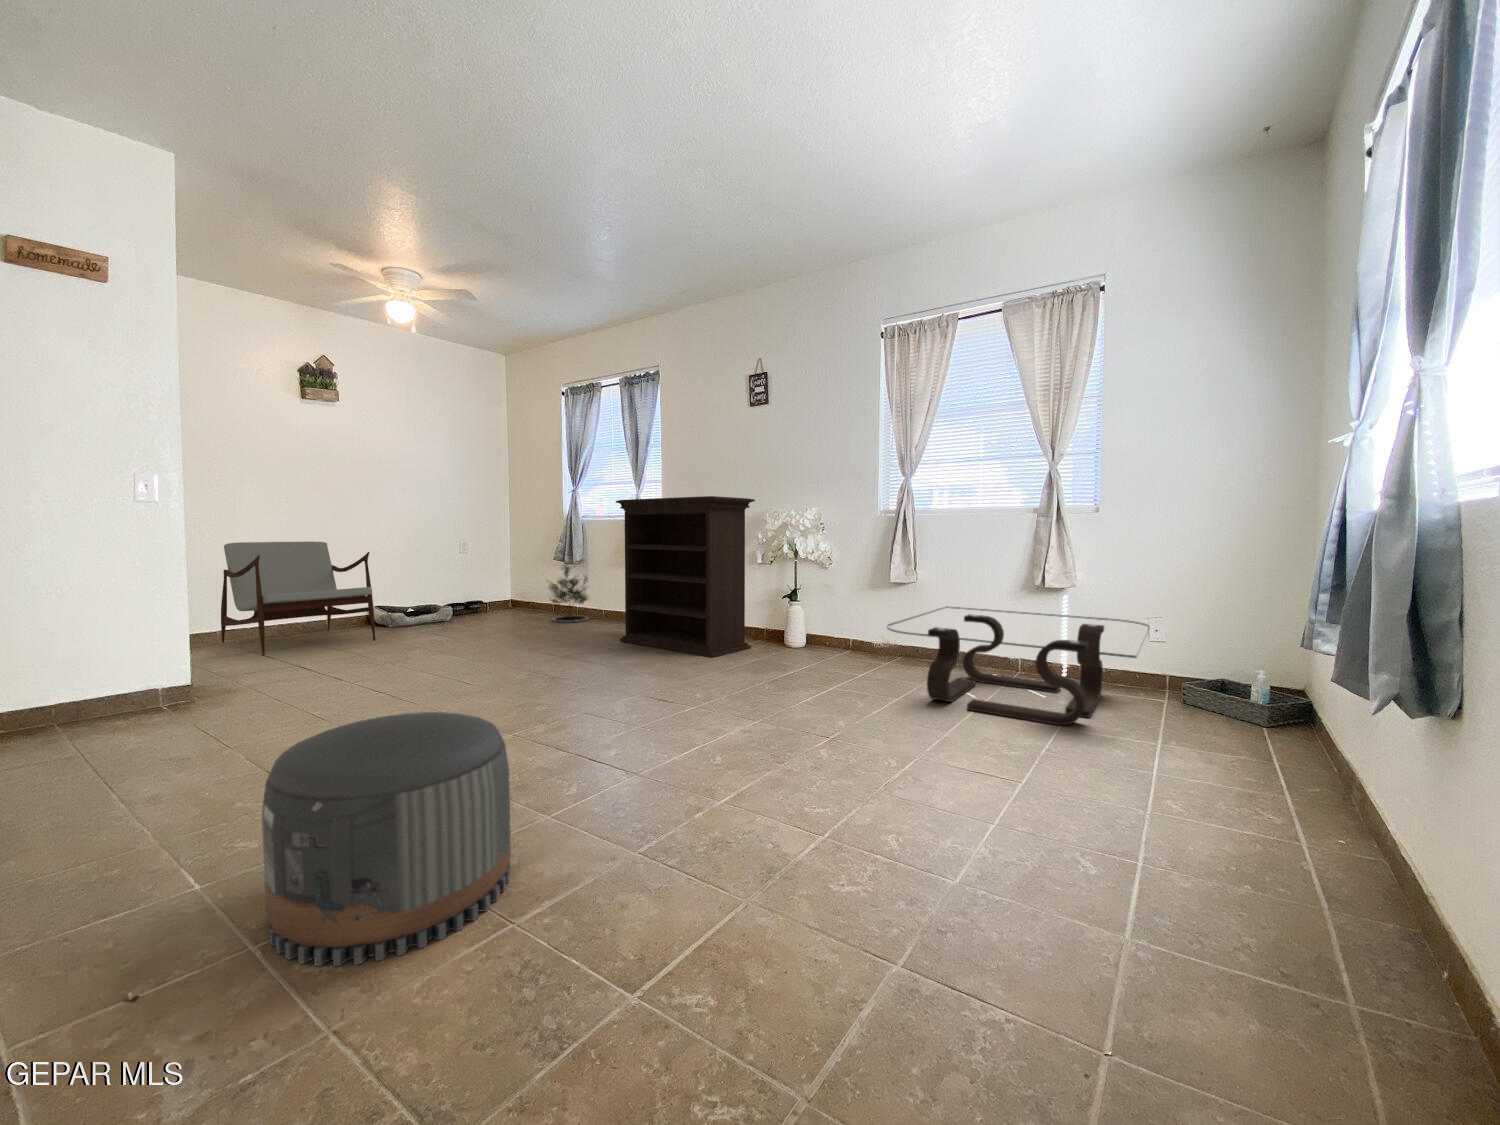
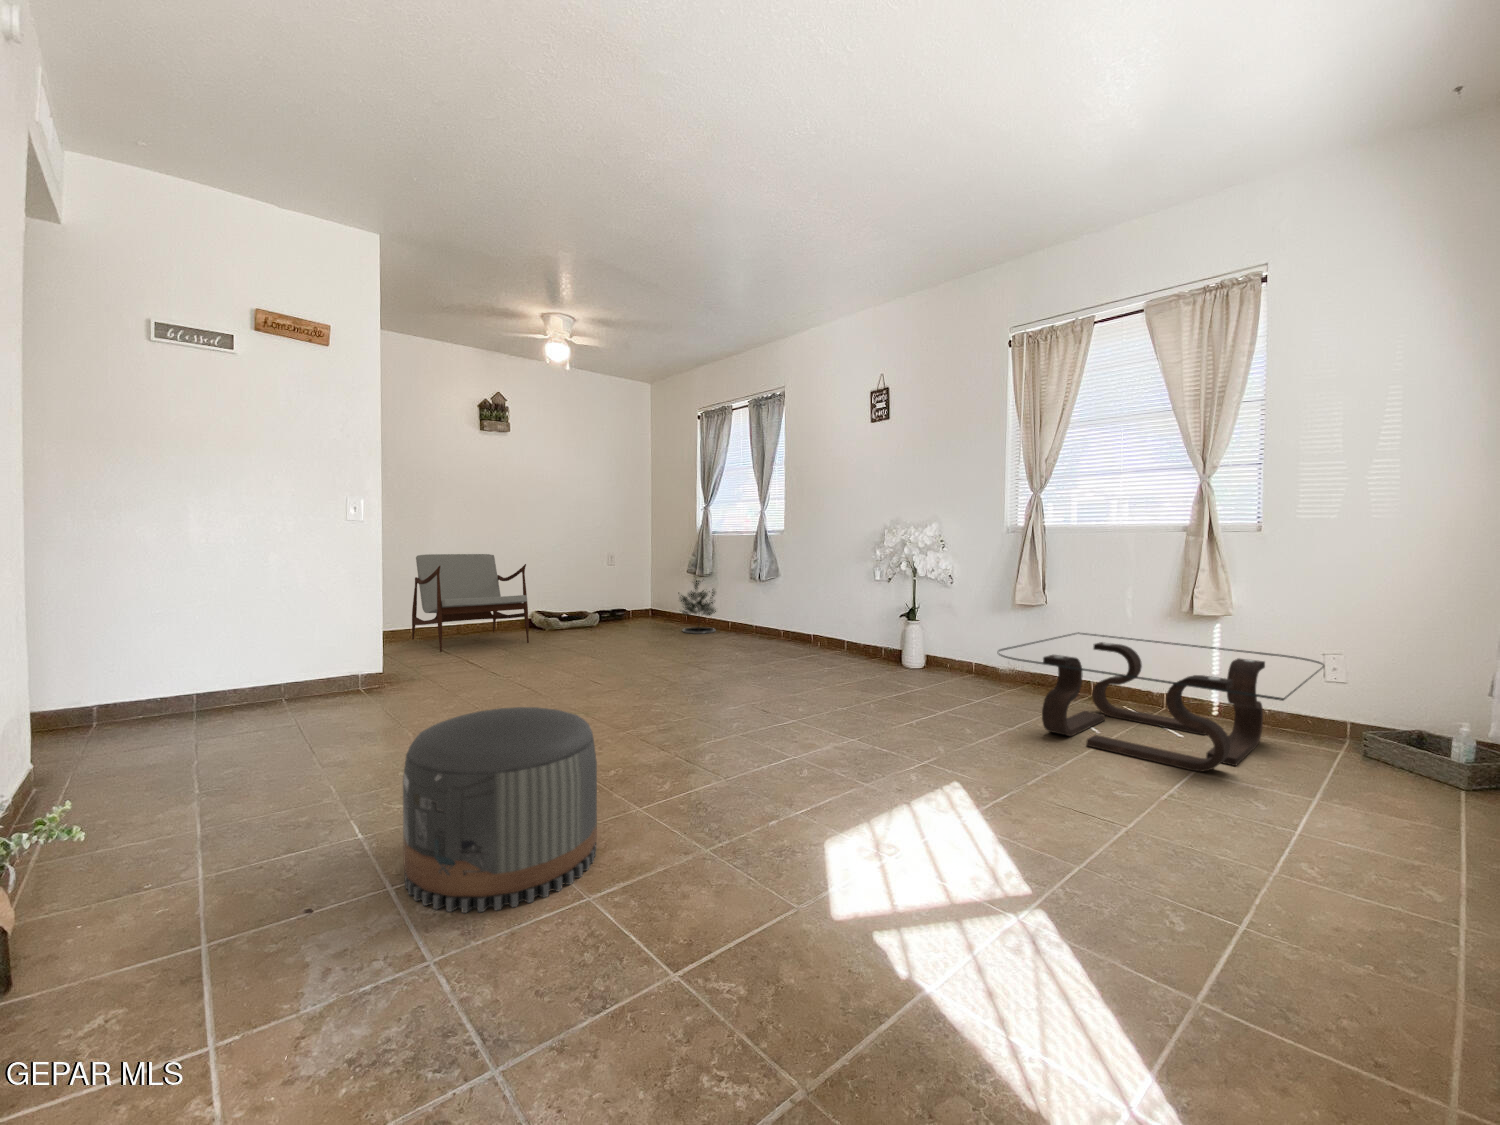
bookshelf: present [616,496,755,657] -> none [738,514,873,674]

